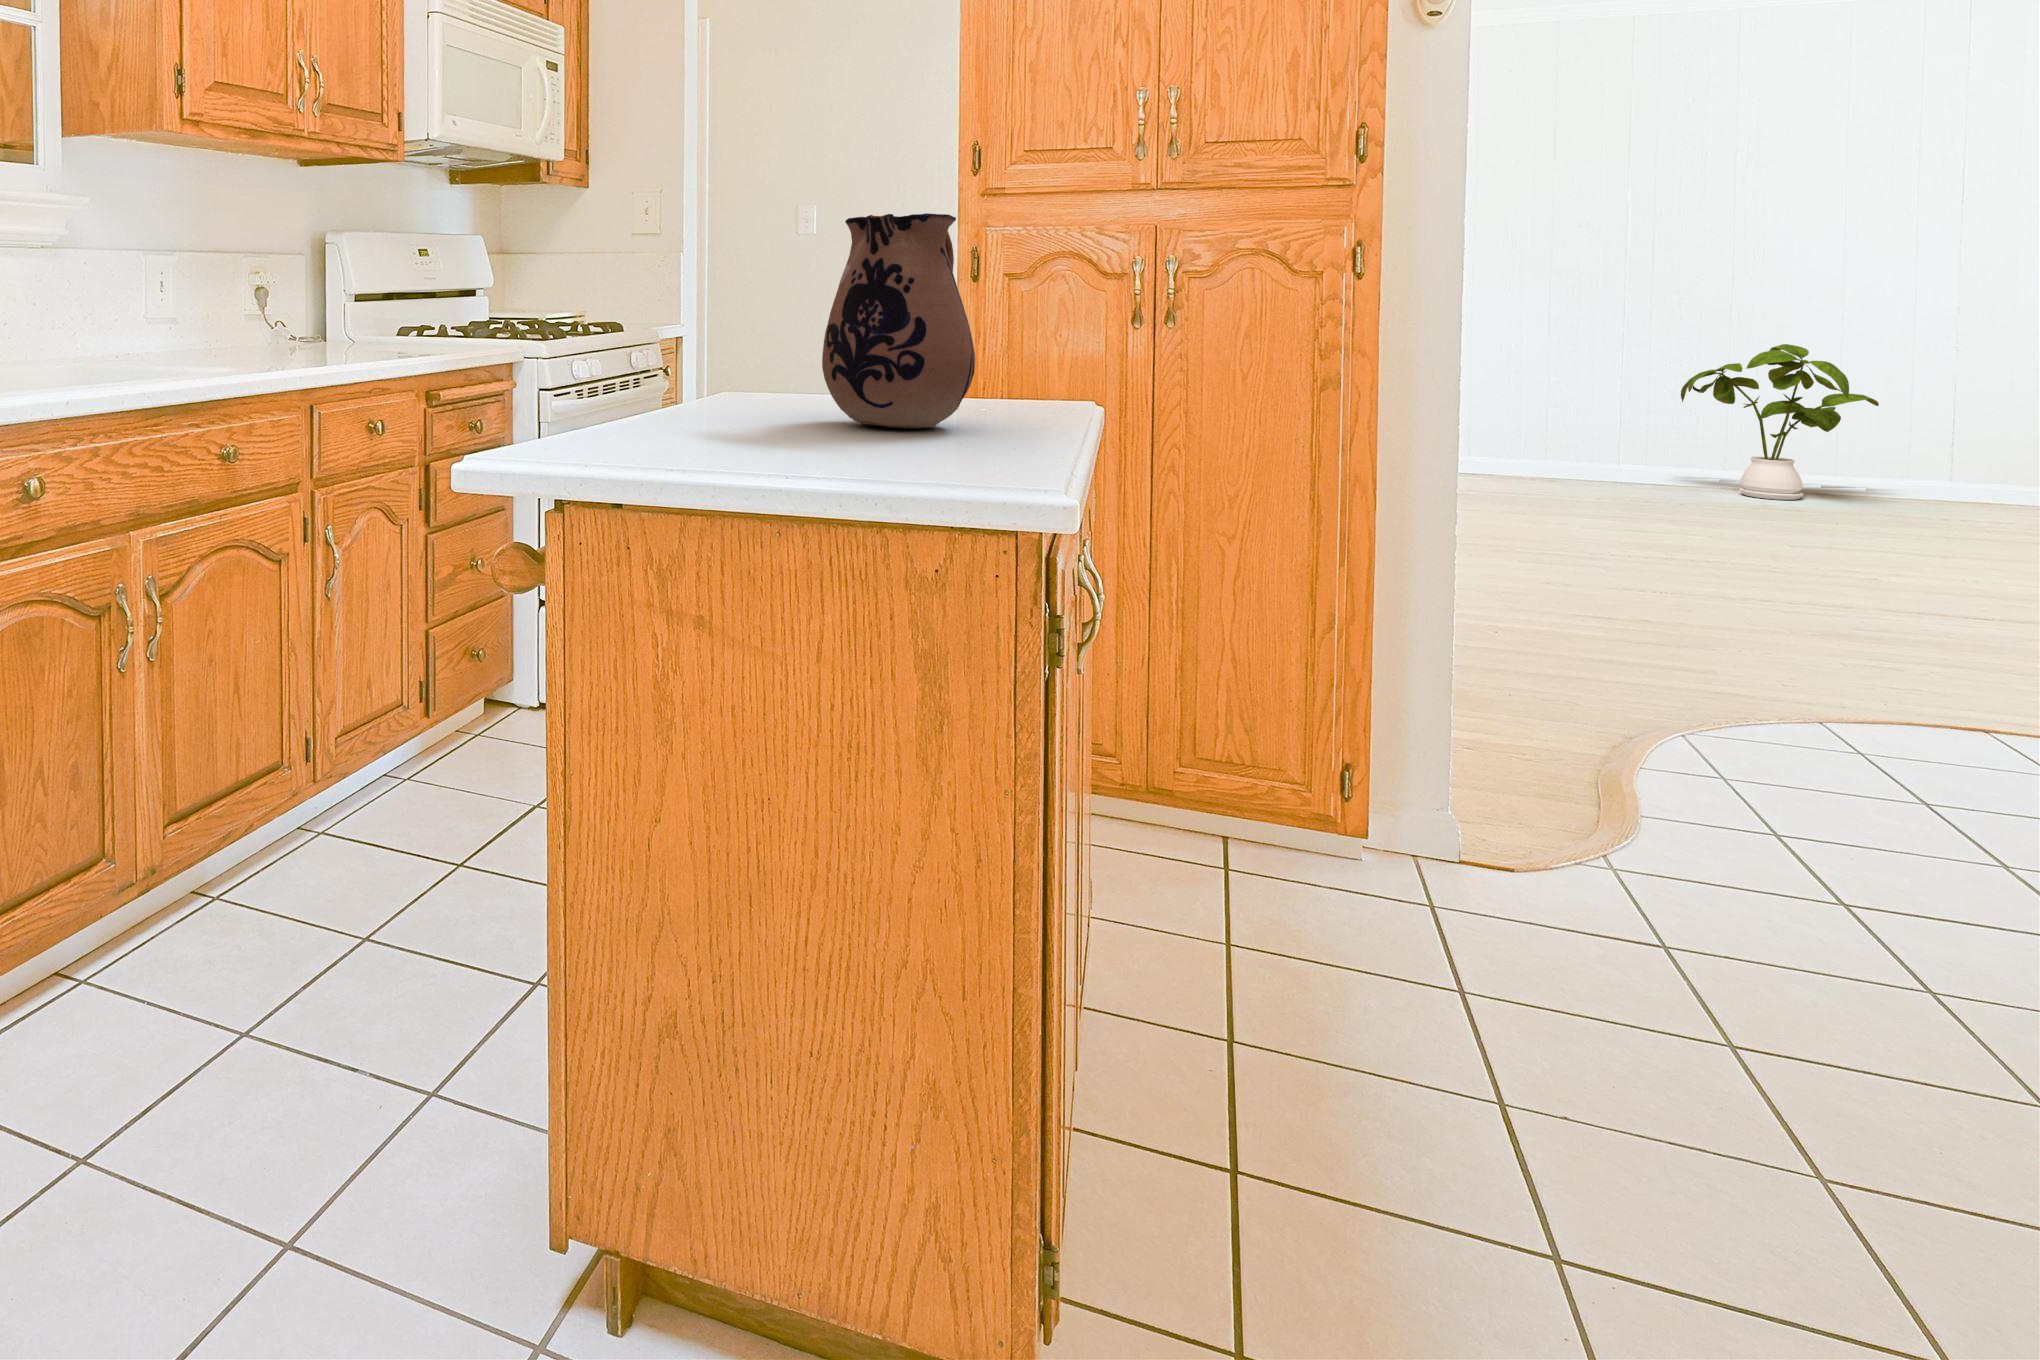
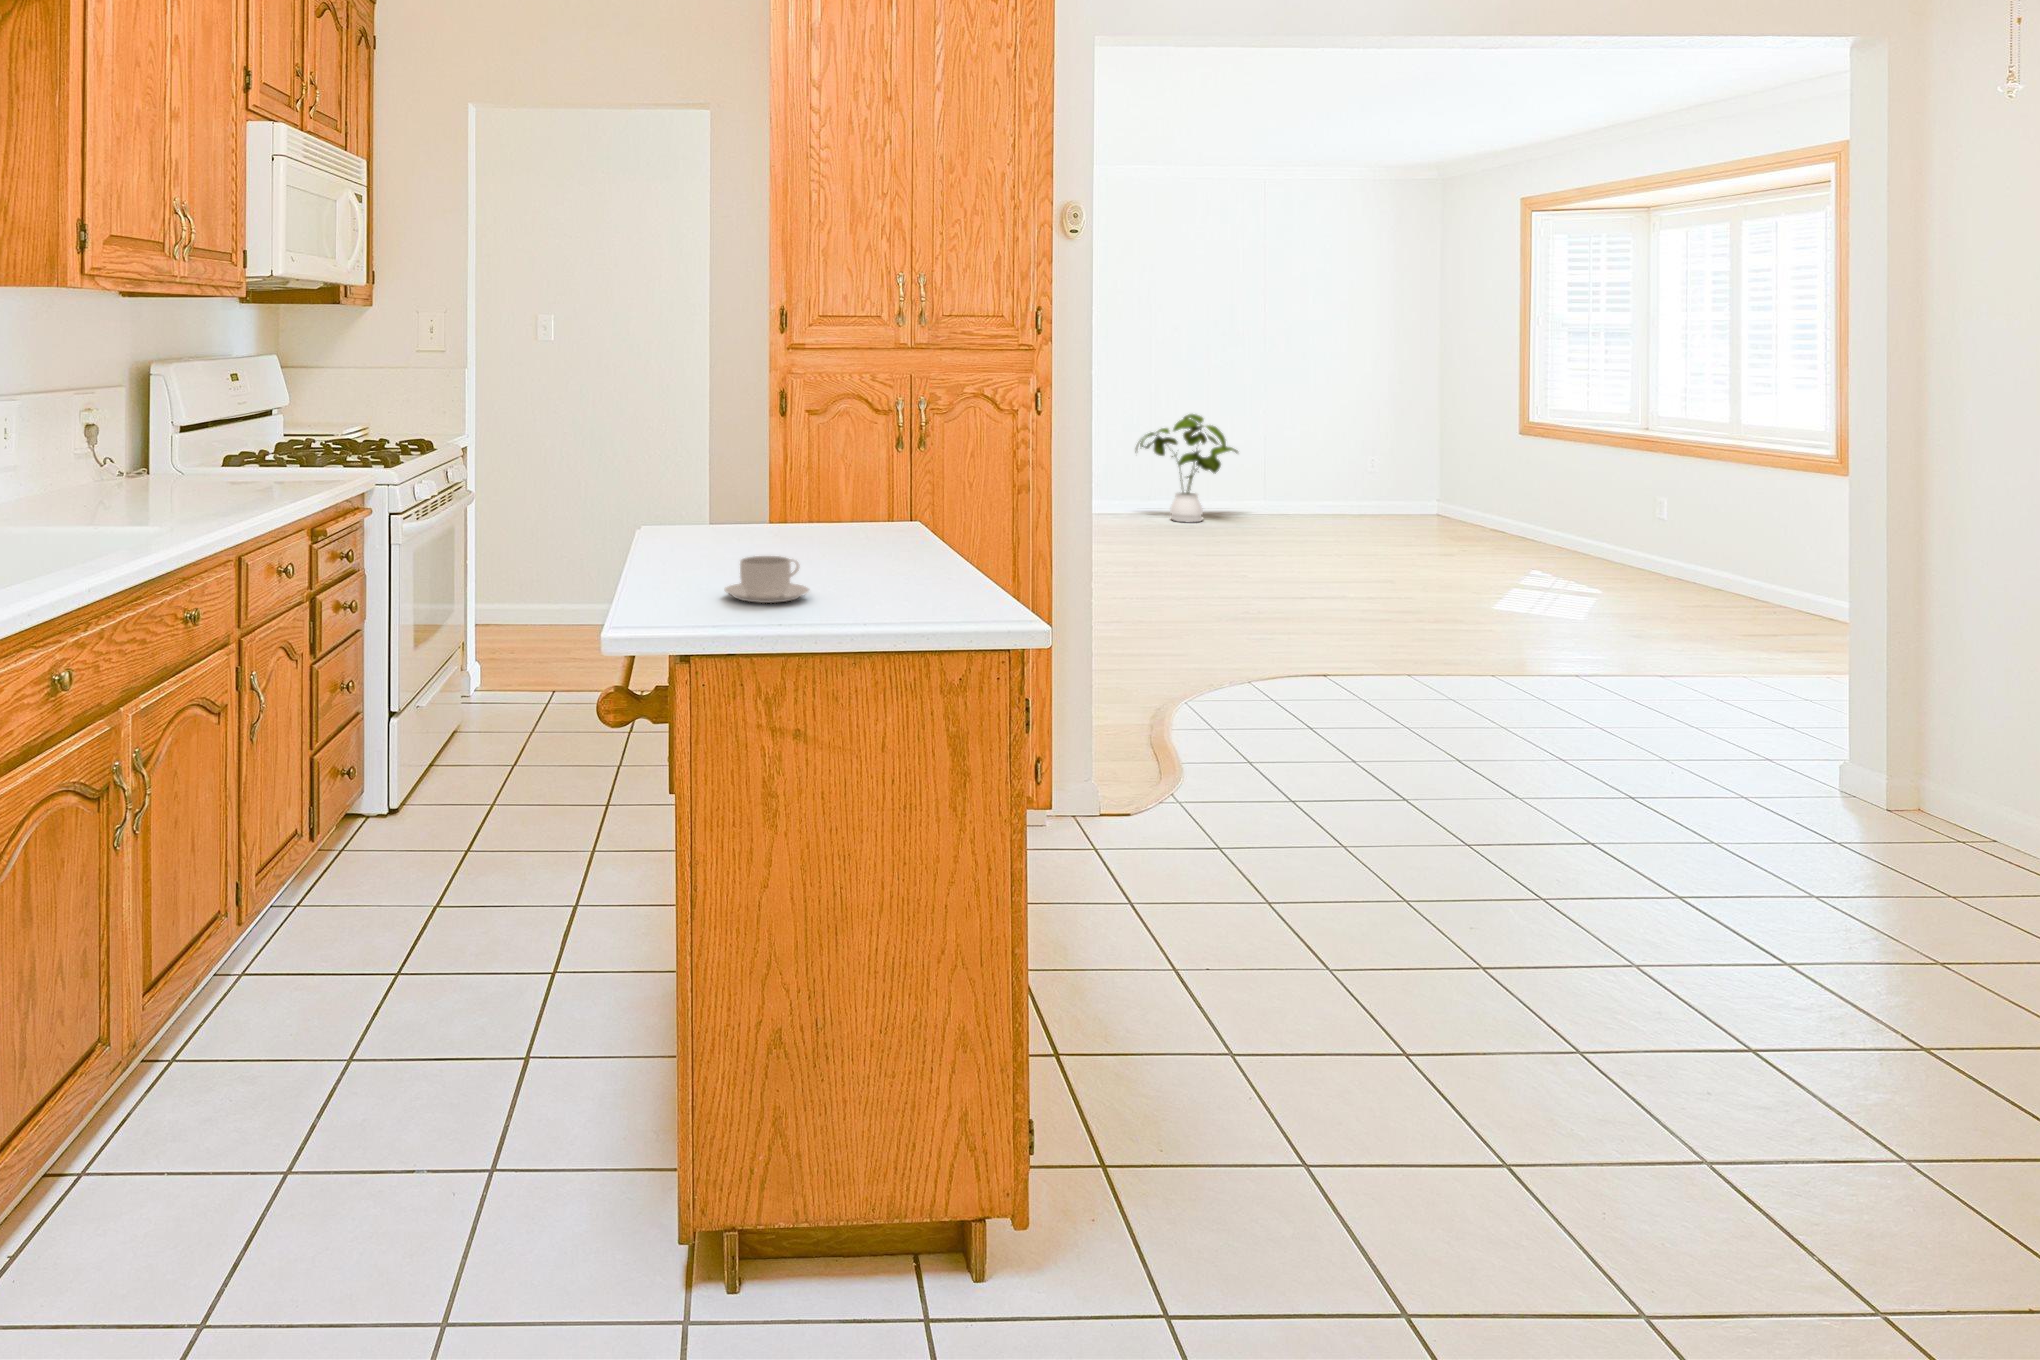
ceramic pitcher: present [822,213,975,428] -> none [790,406,898,565]
coffee cup: none [655,394,771,451] -> present [725,556,809,603]

